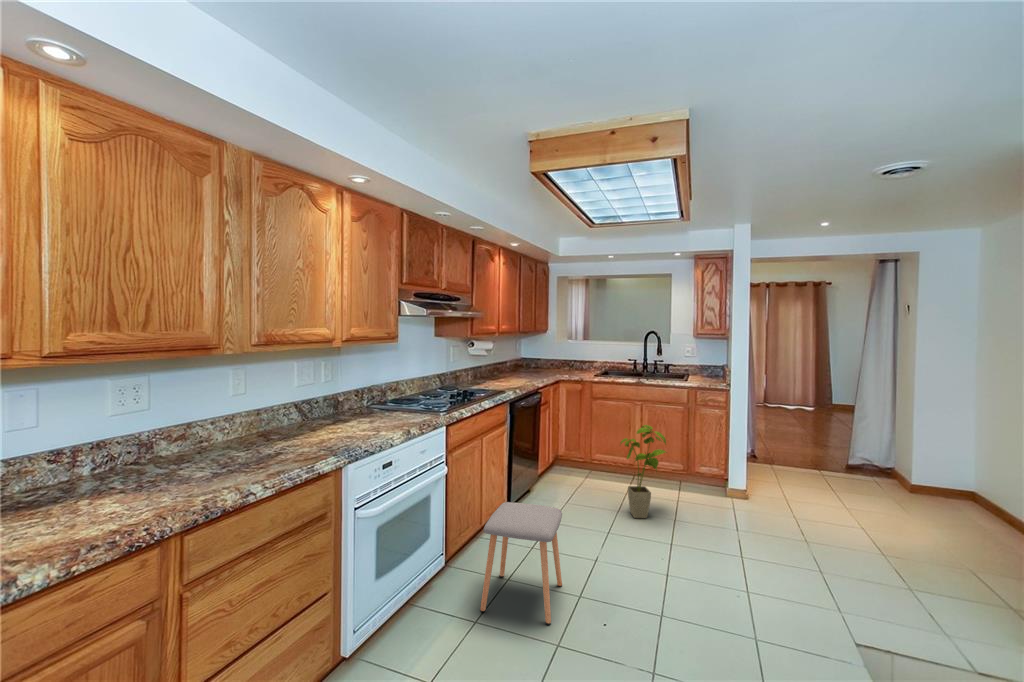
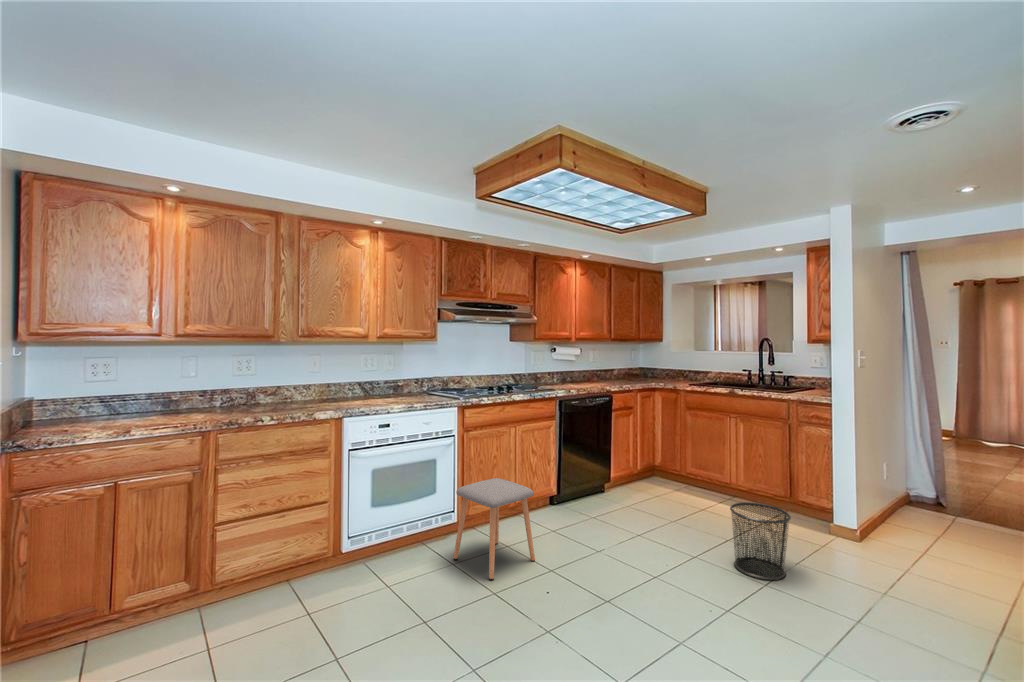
house plant: present [621,425,666,518] -> none [665,433,721,535]
waste bin: none [701,480,752,546] -> present [730,502,791,580]

